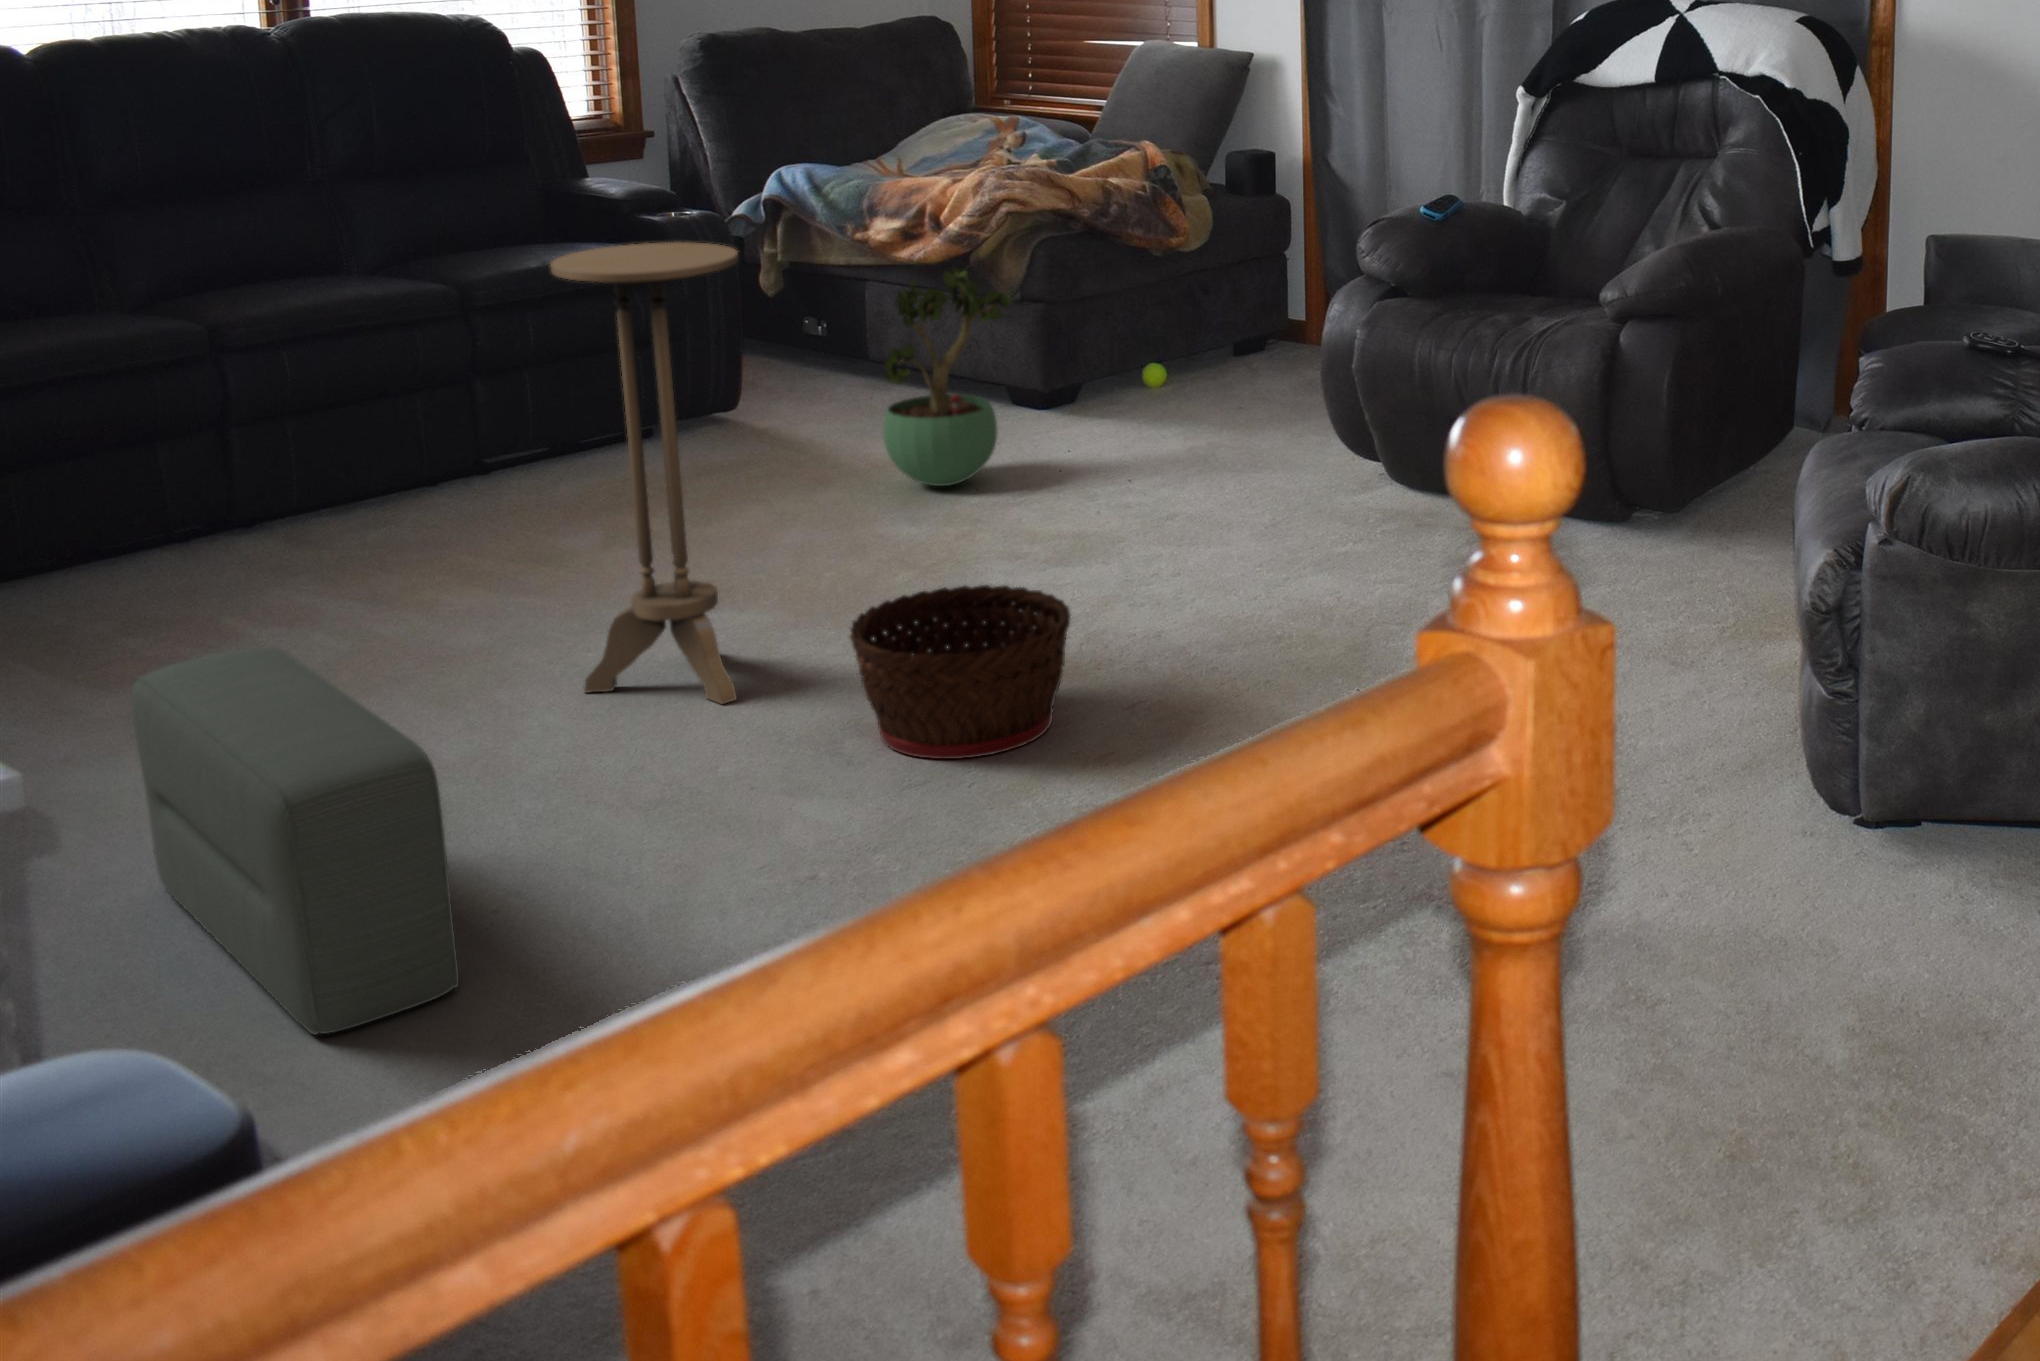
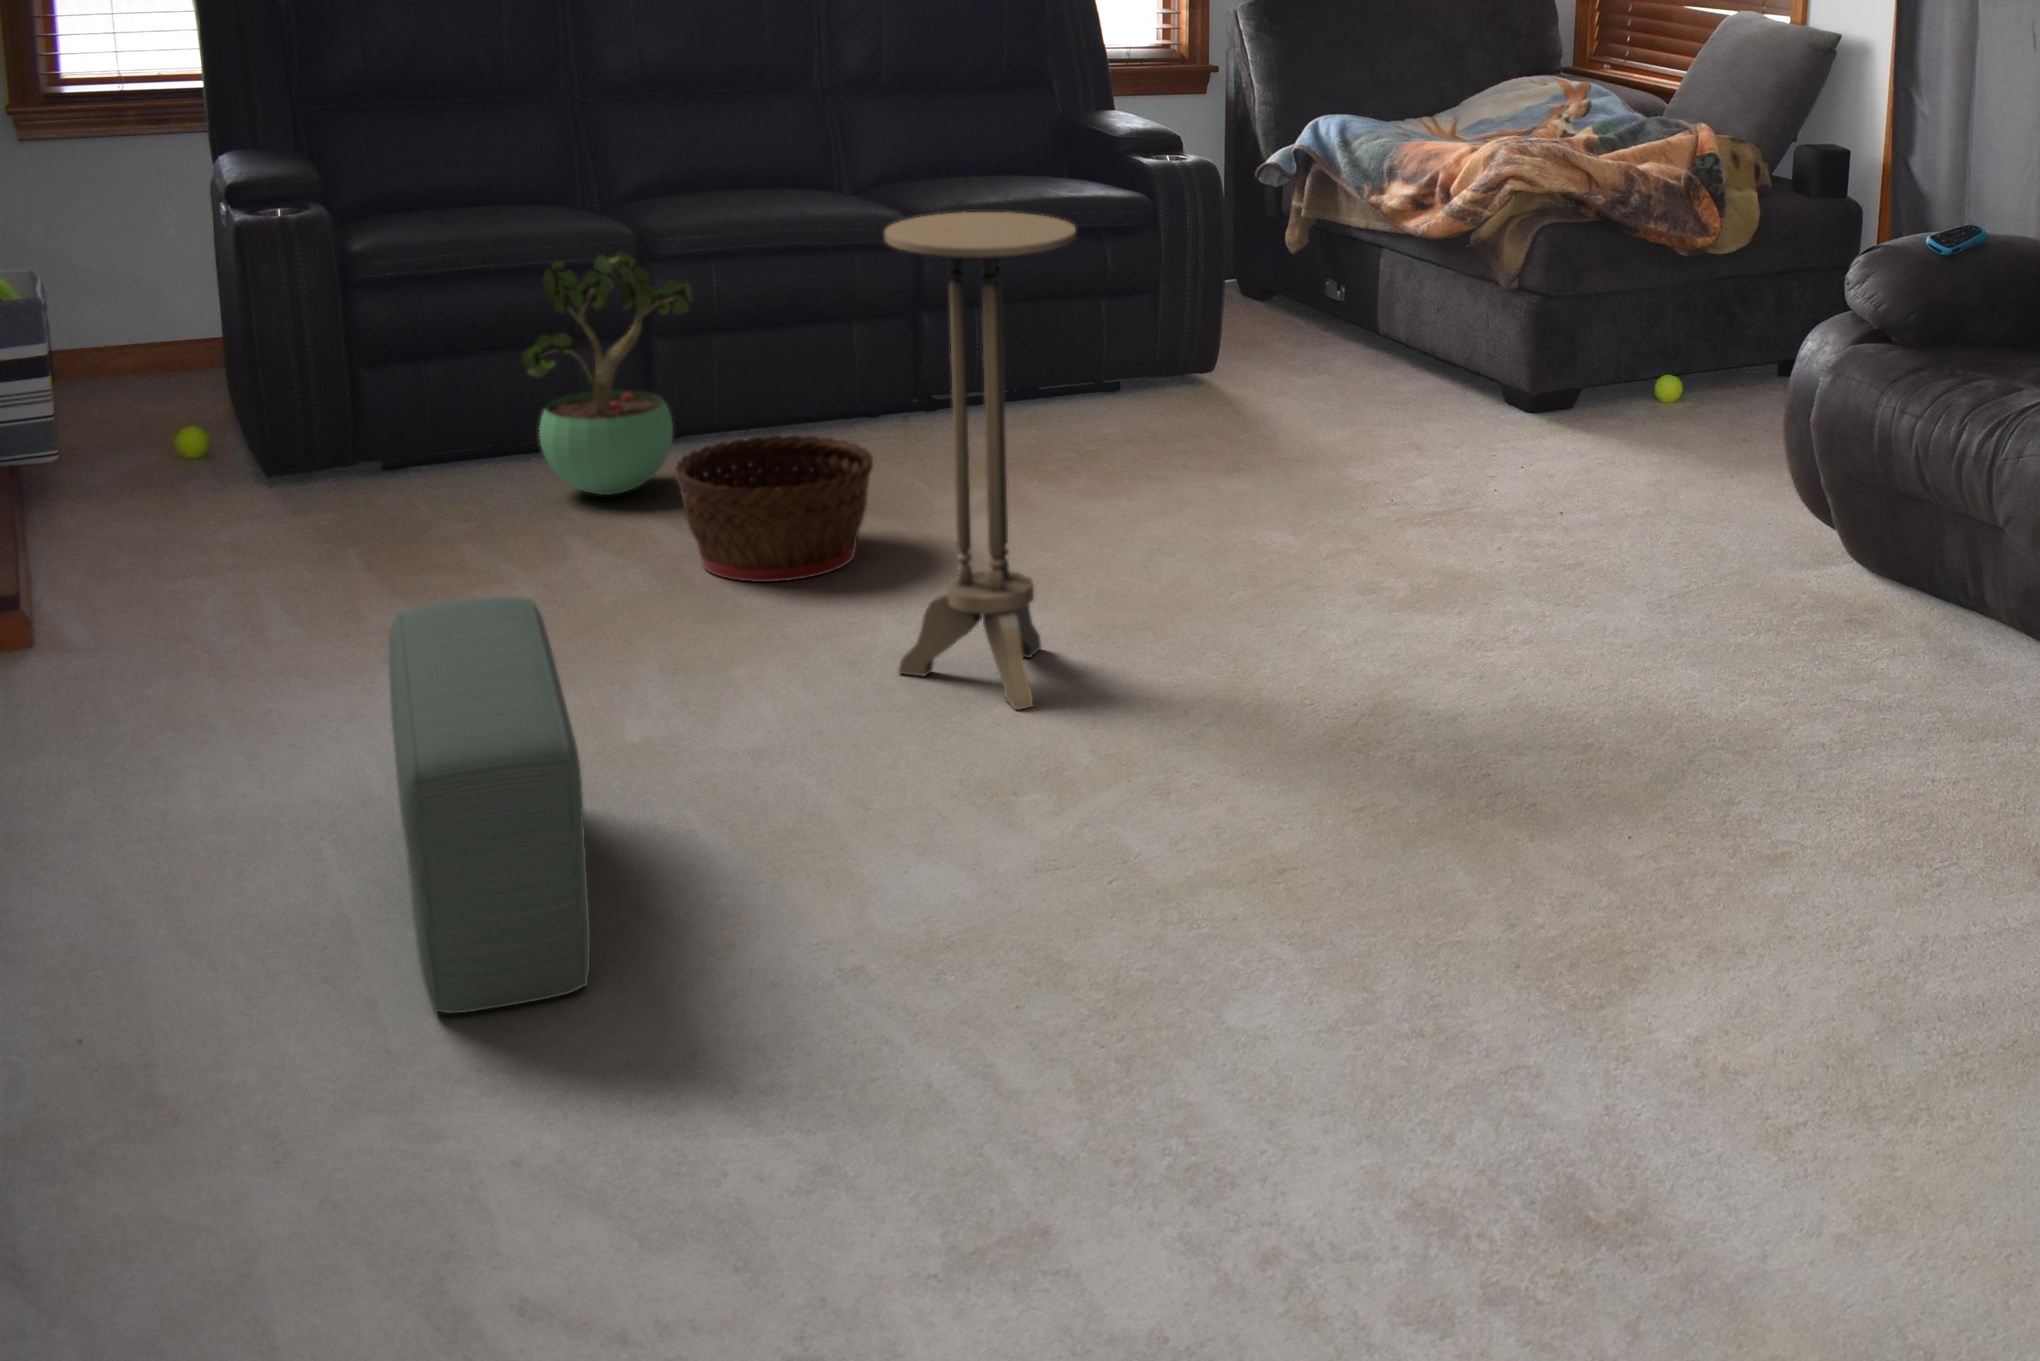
potted plant: present [884,267,1011,486] -> present [522,250,692,495]
basket: present [850,585,1070,759] -> present [675,435,873,582]

